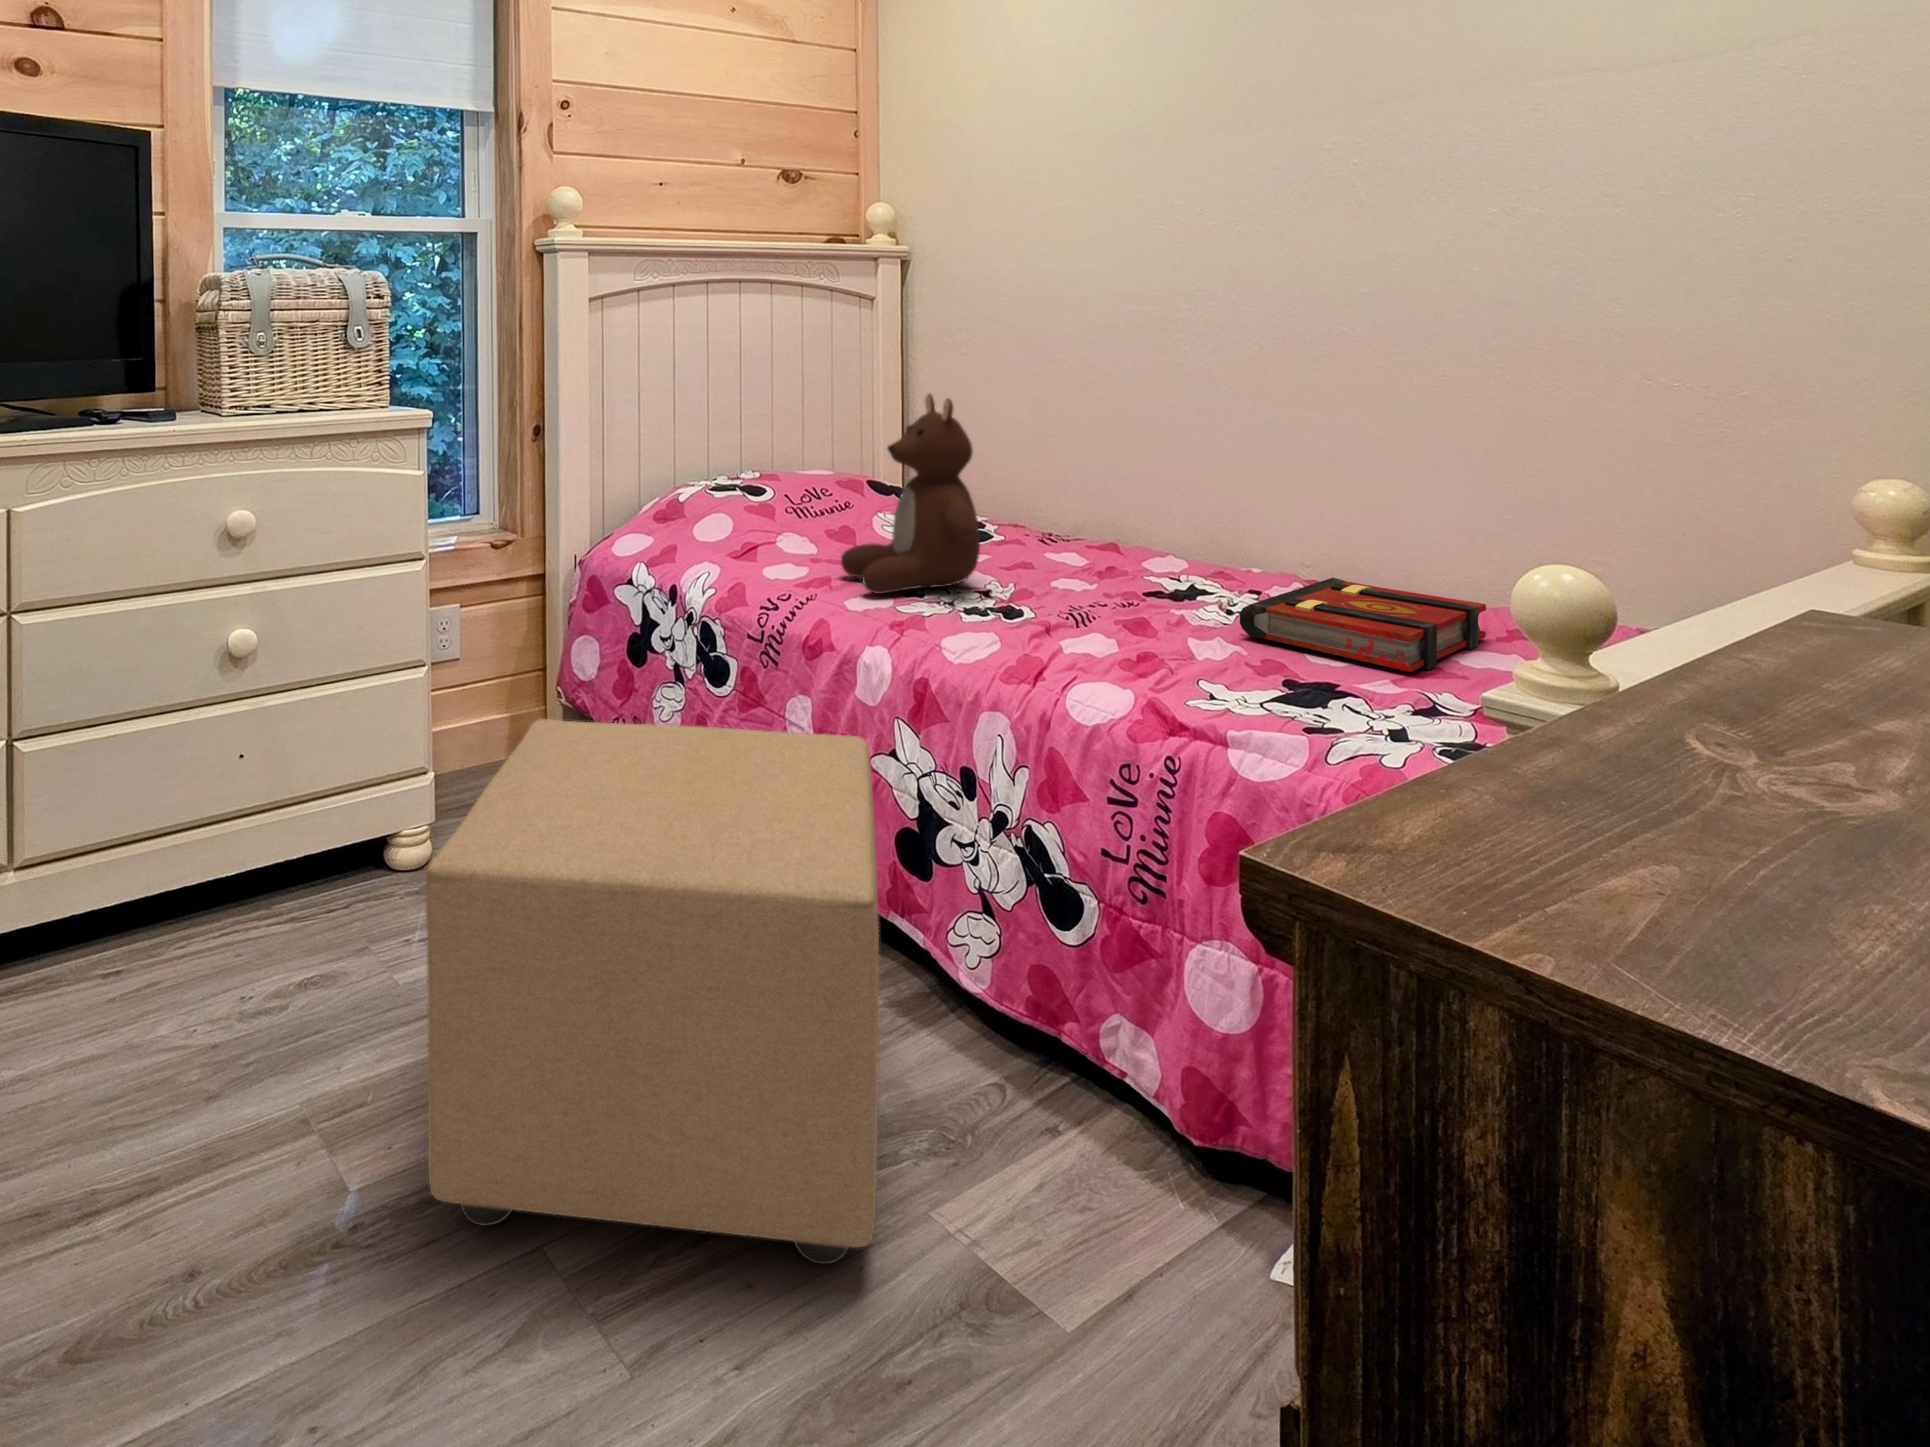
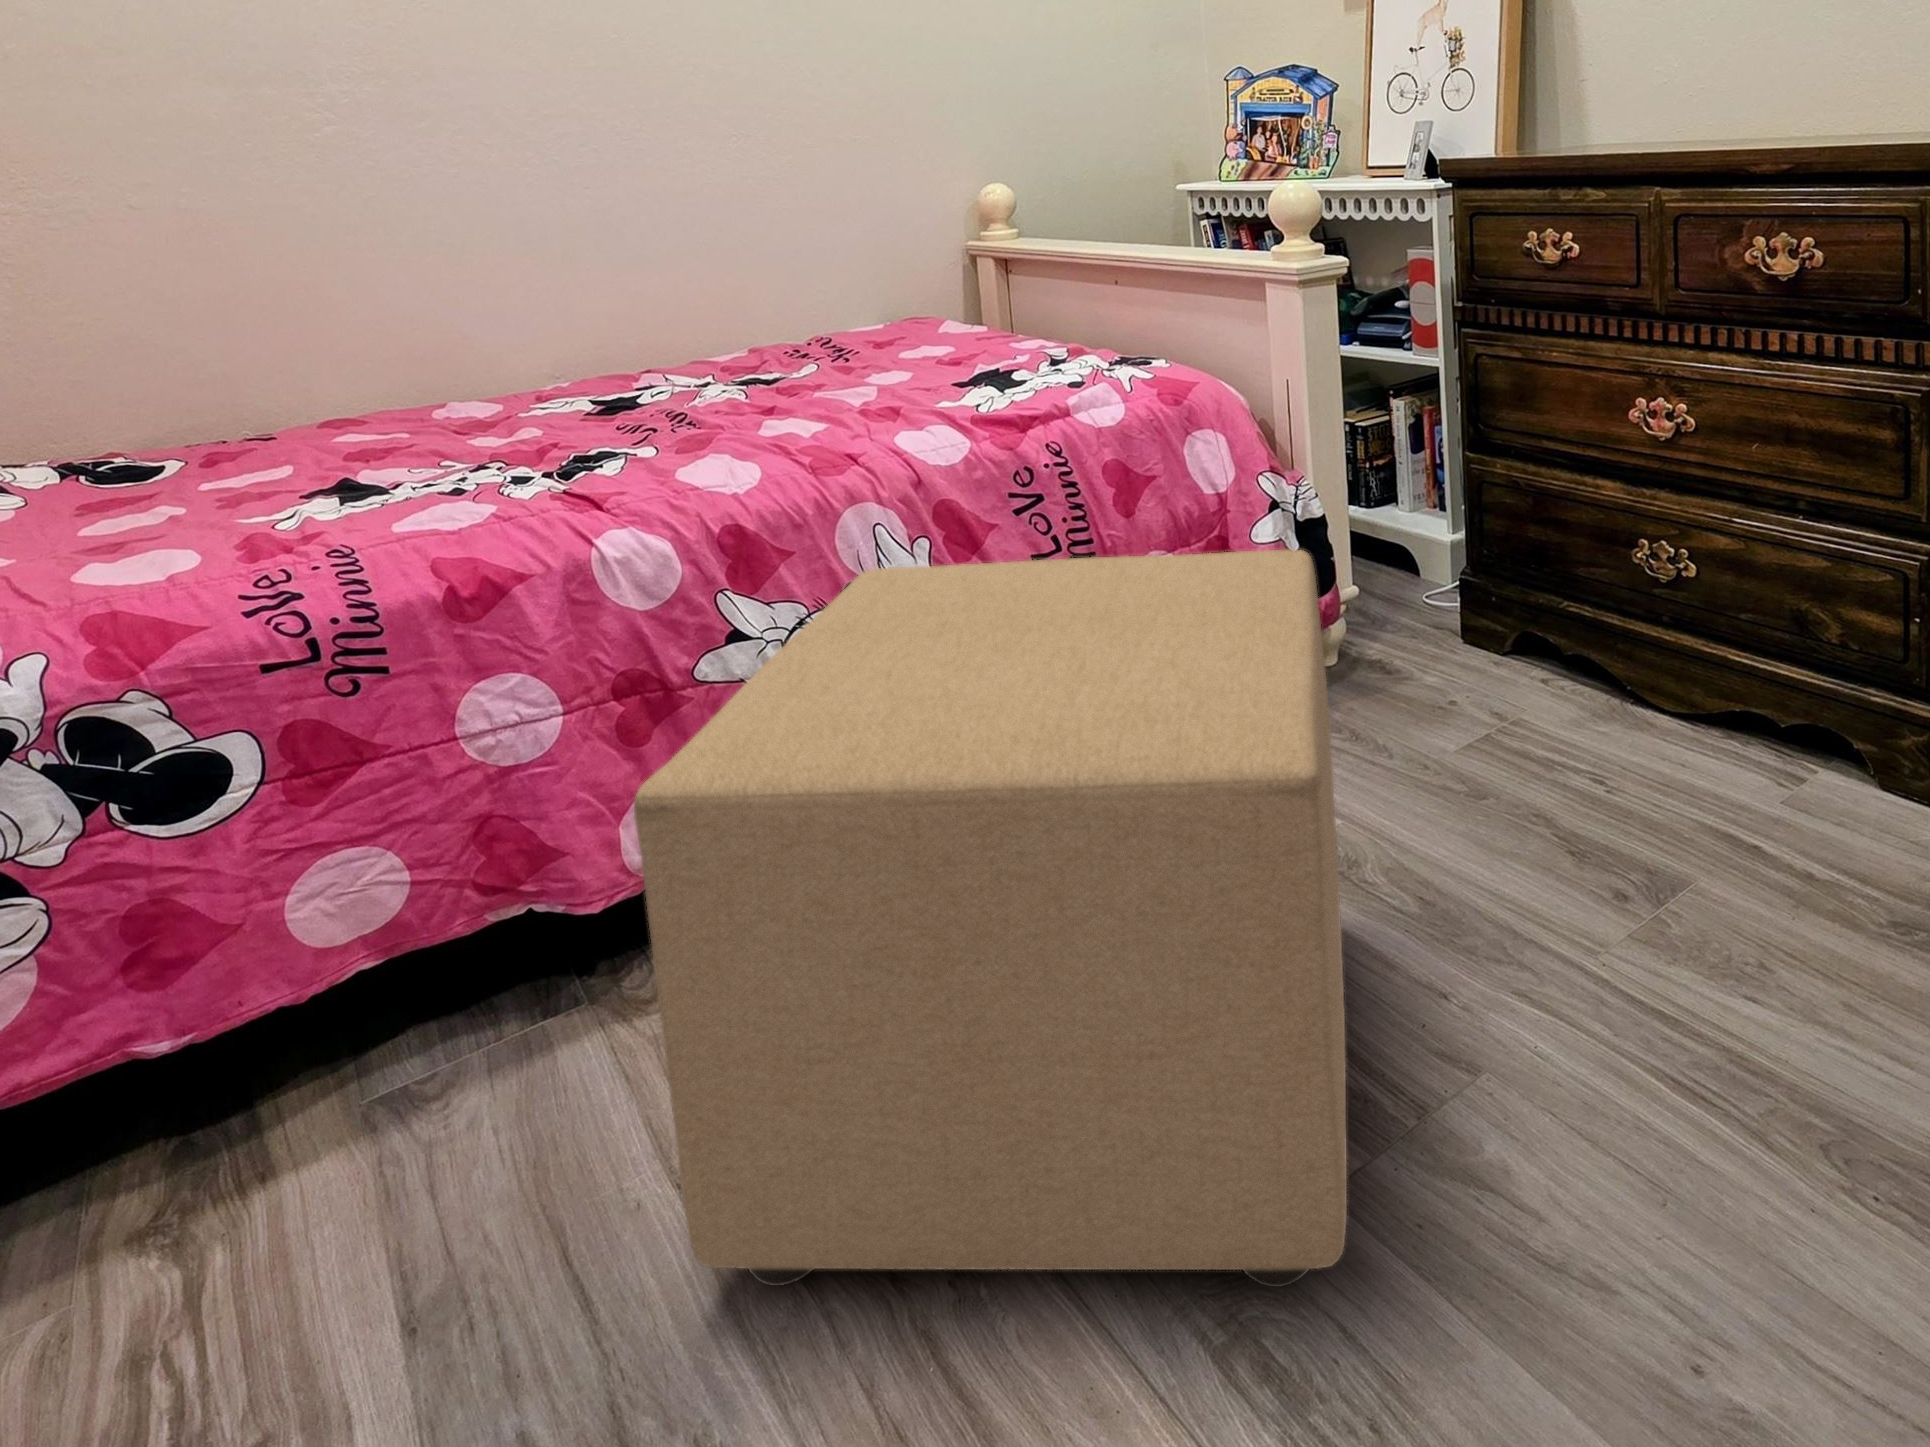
teddy bear: present [841,394,980,594] -> none [283,191,552,517]
book: present [1240,578,1486,672] -> none [739,323,955,389]

